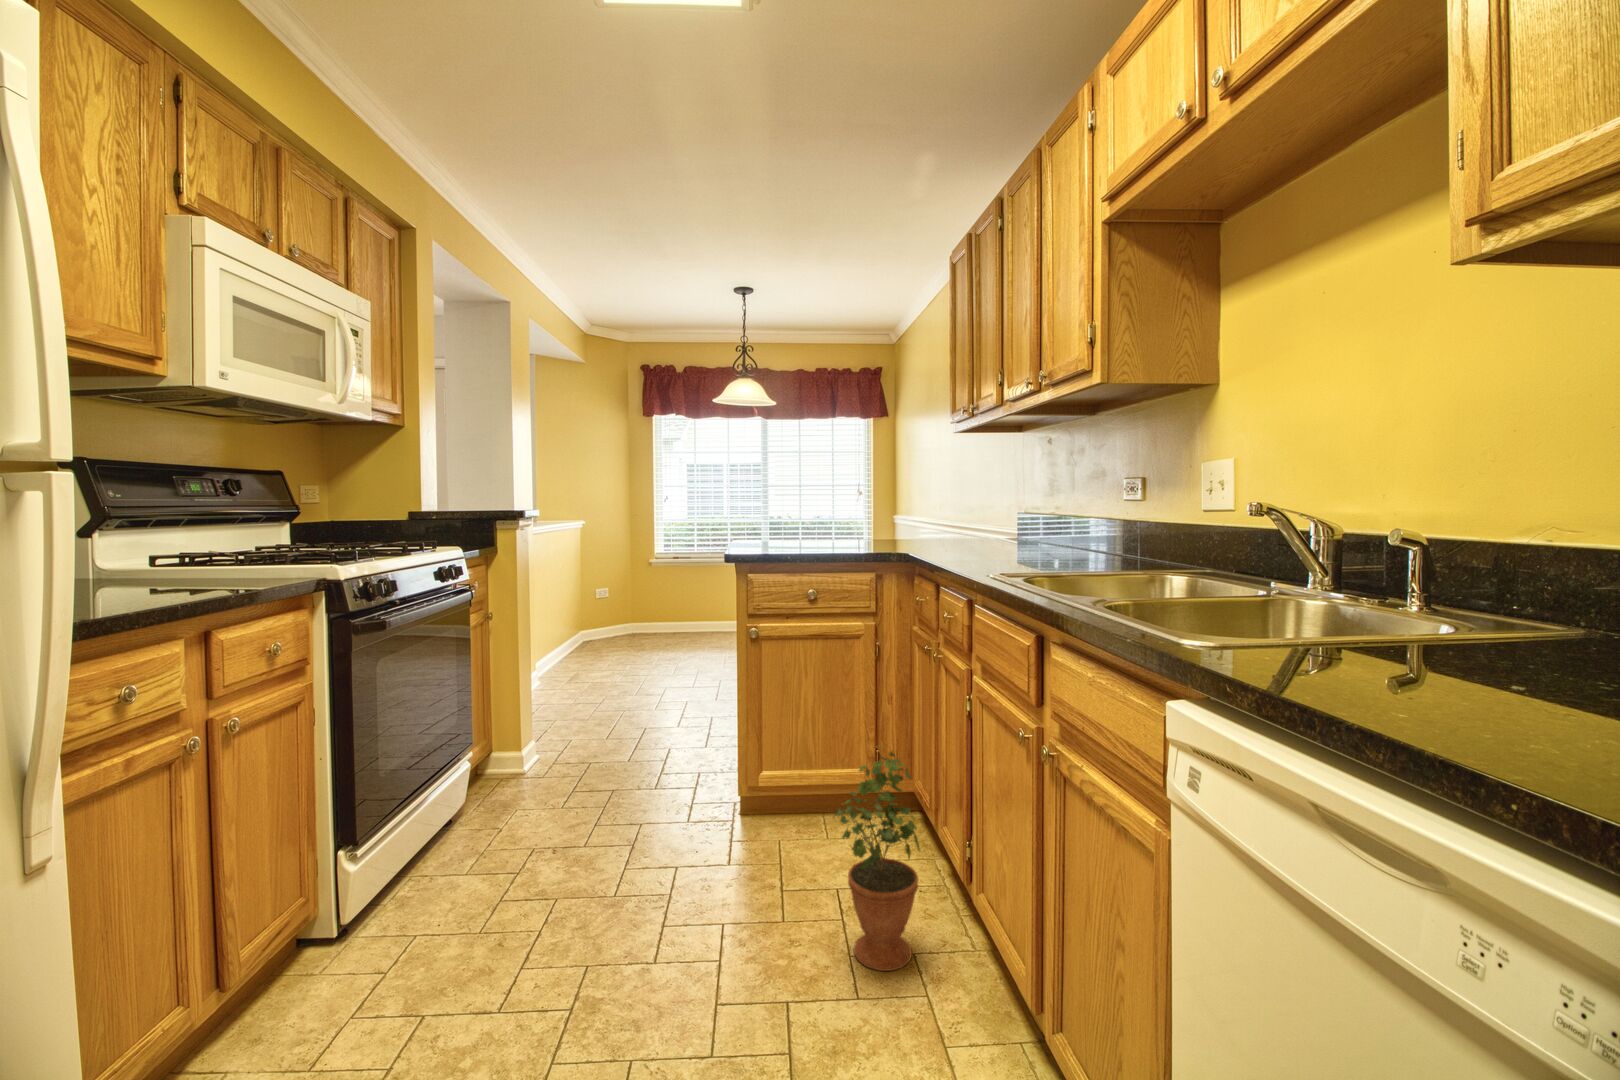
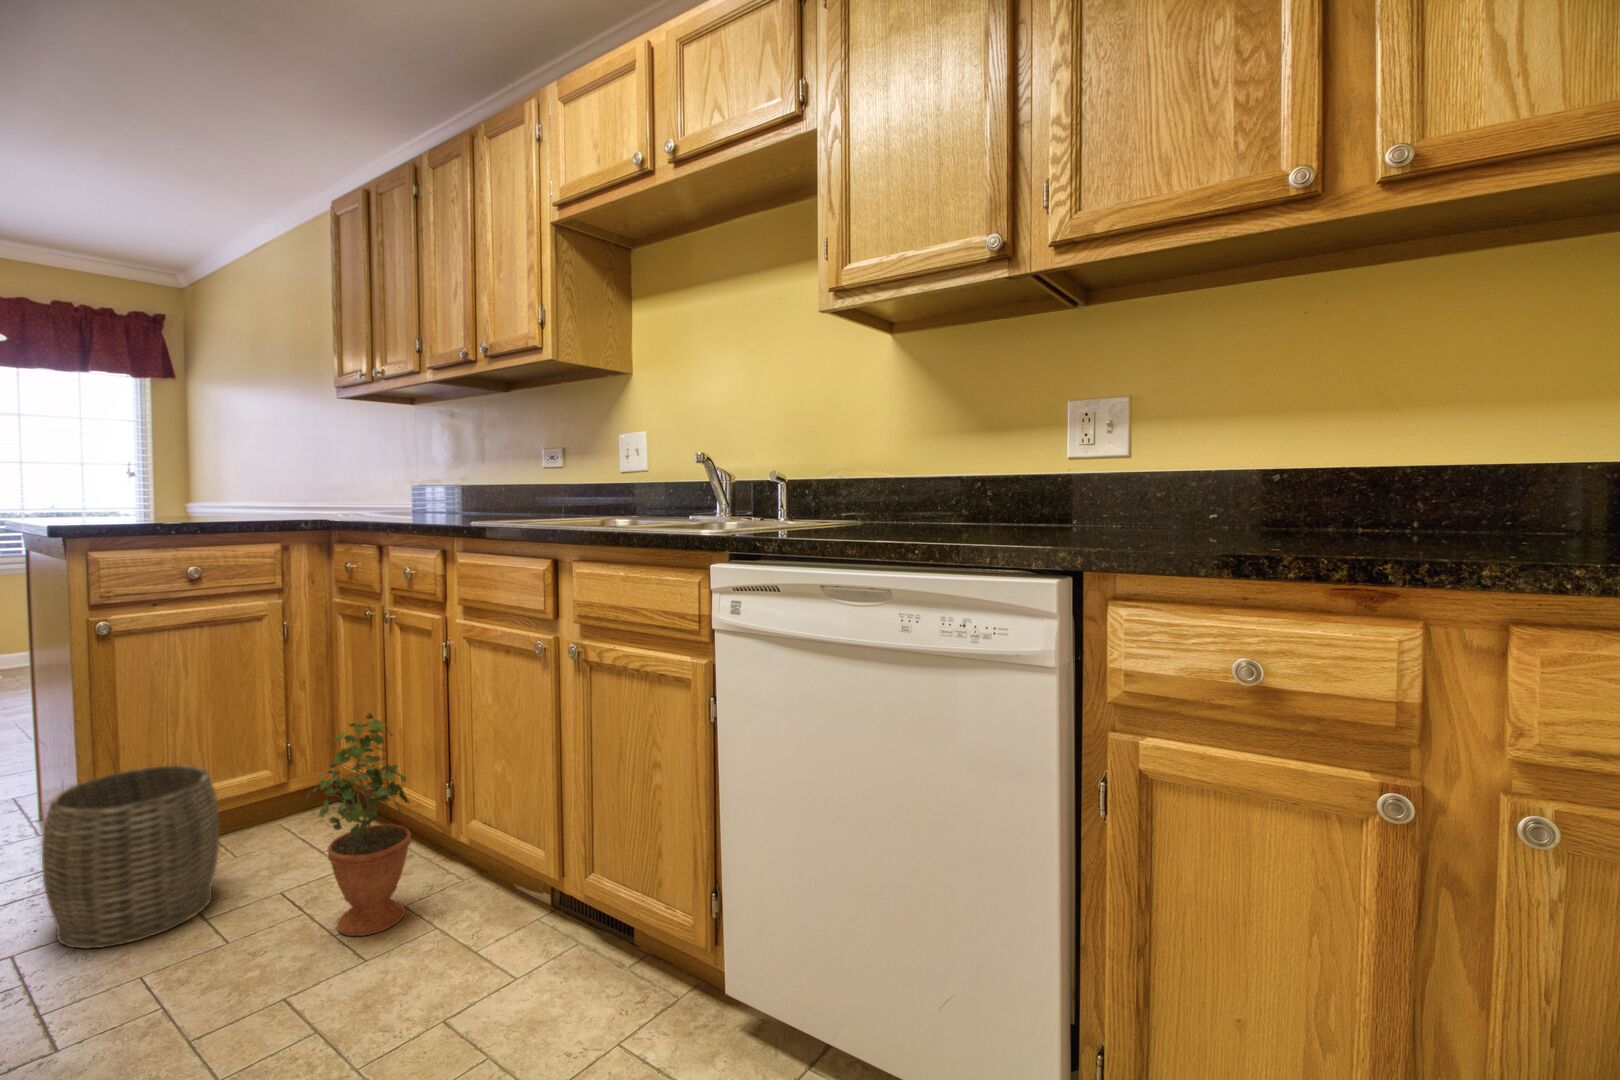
woven basket: none [702,747,805,887] -> present [42,765,219,948]

